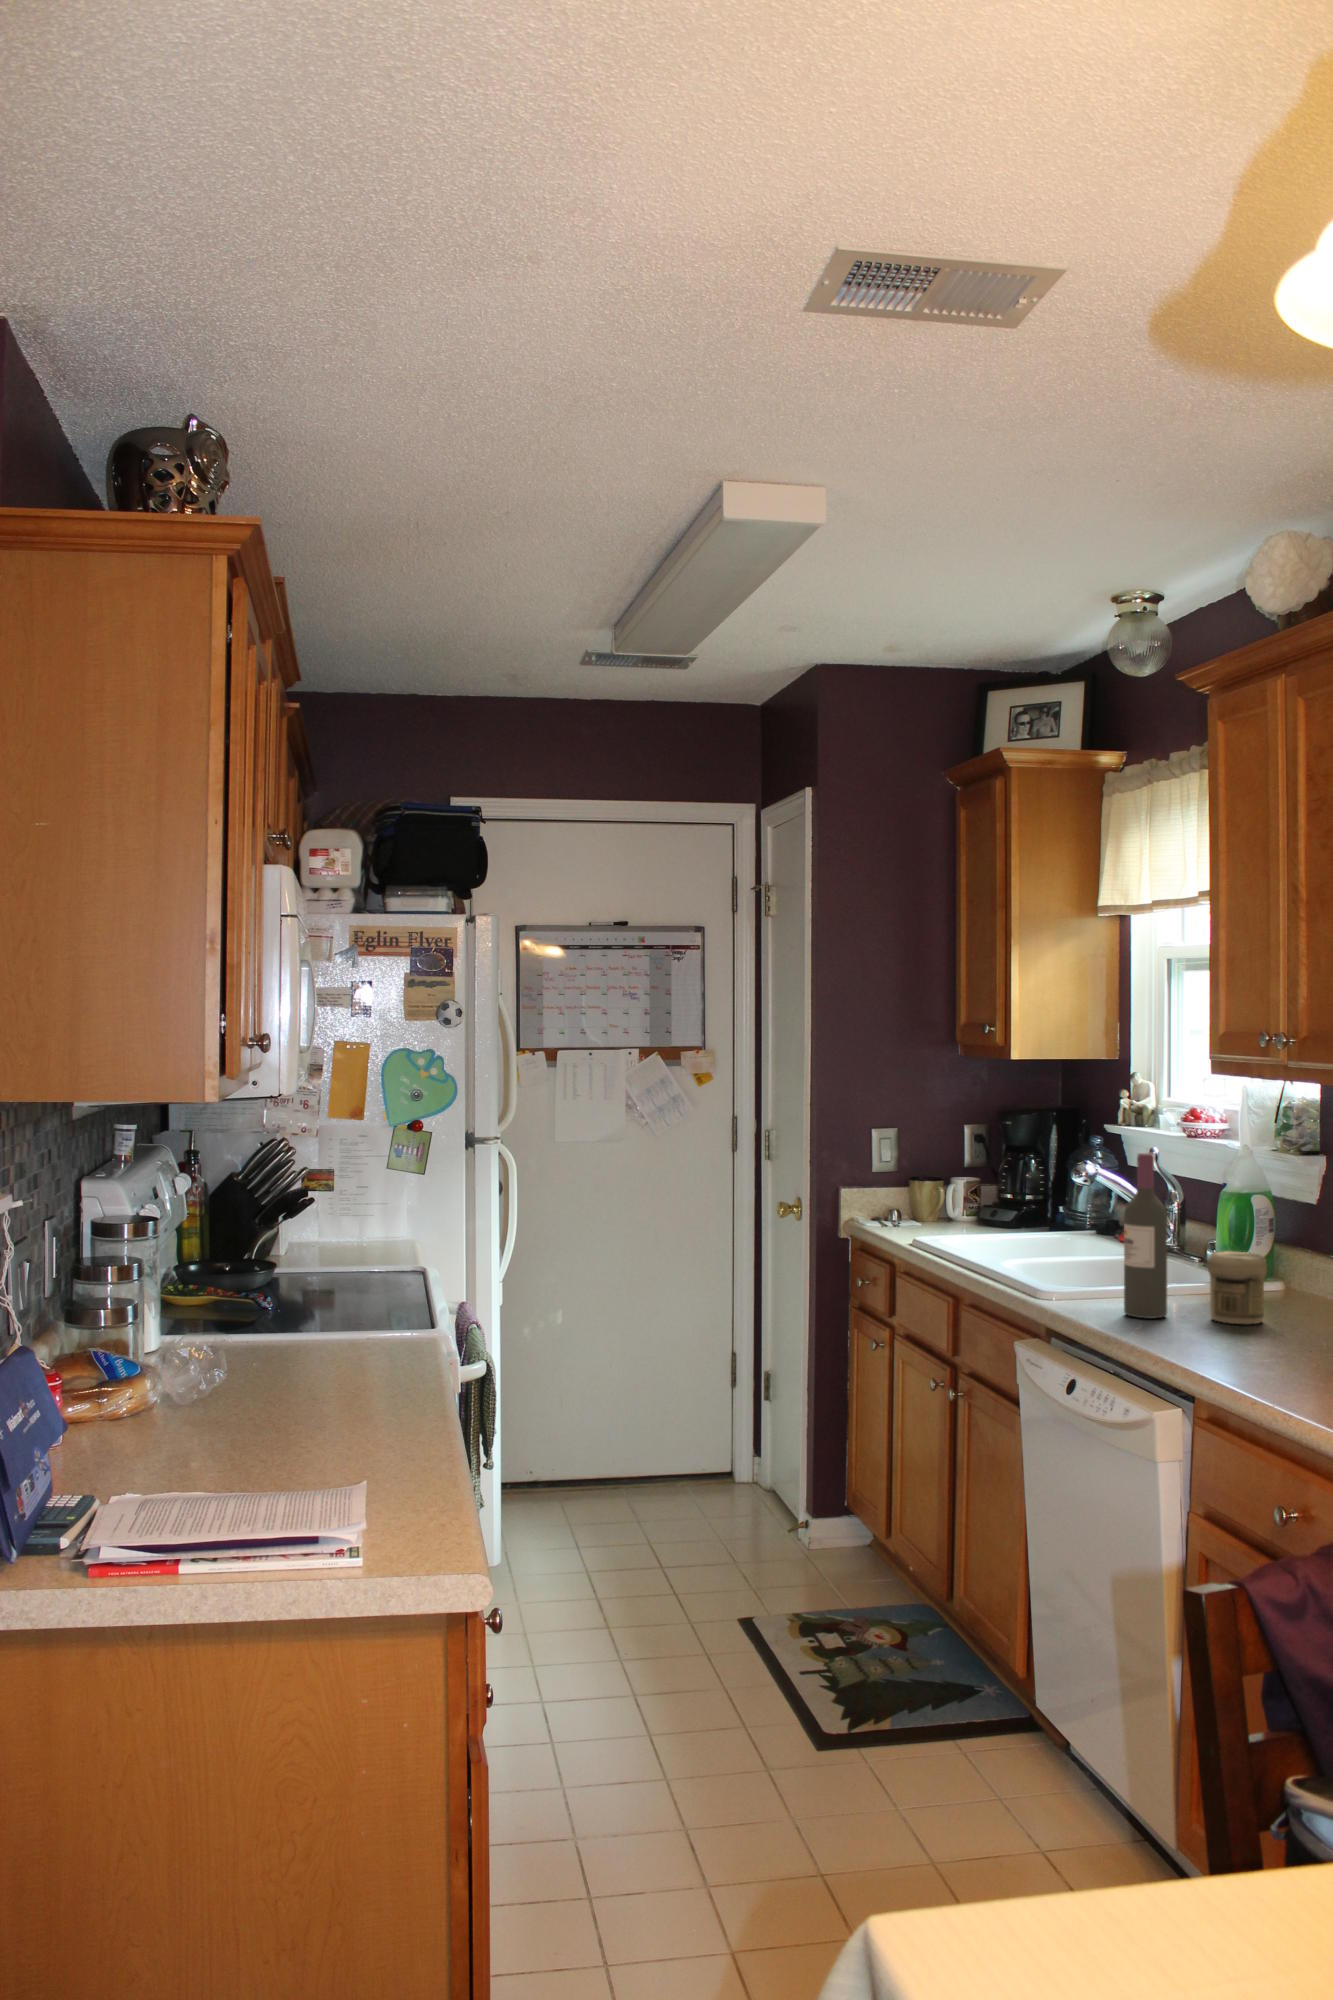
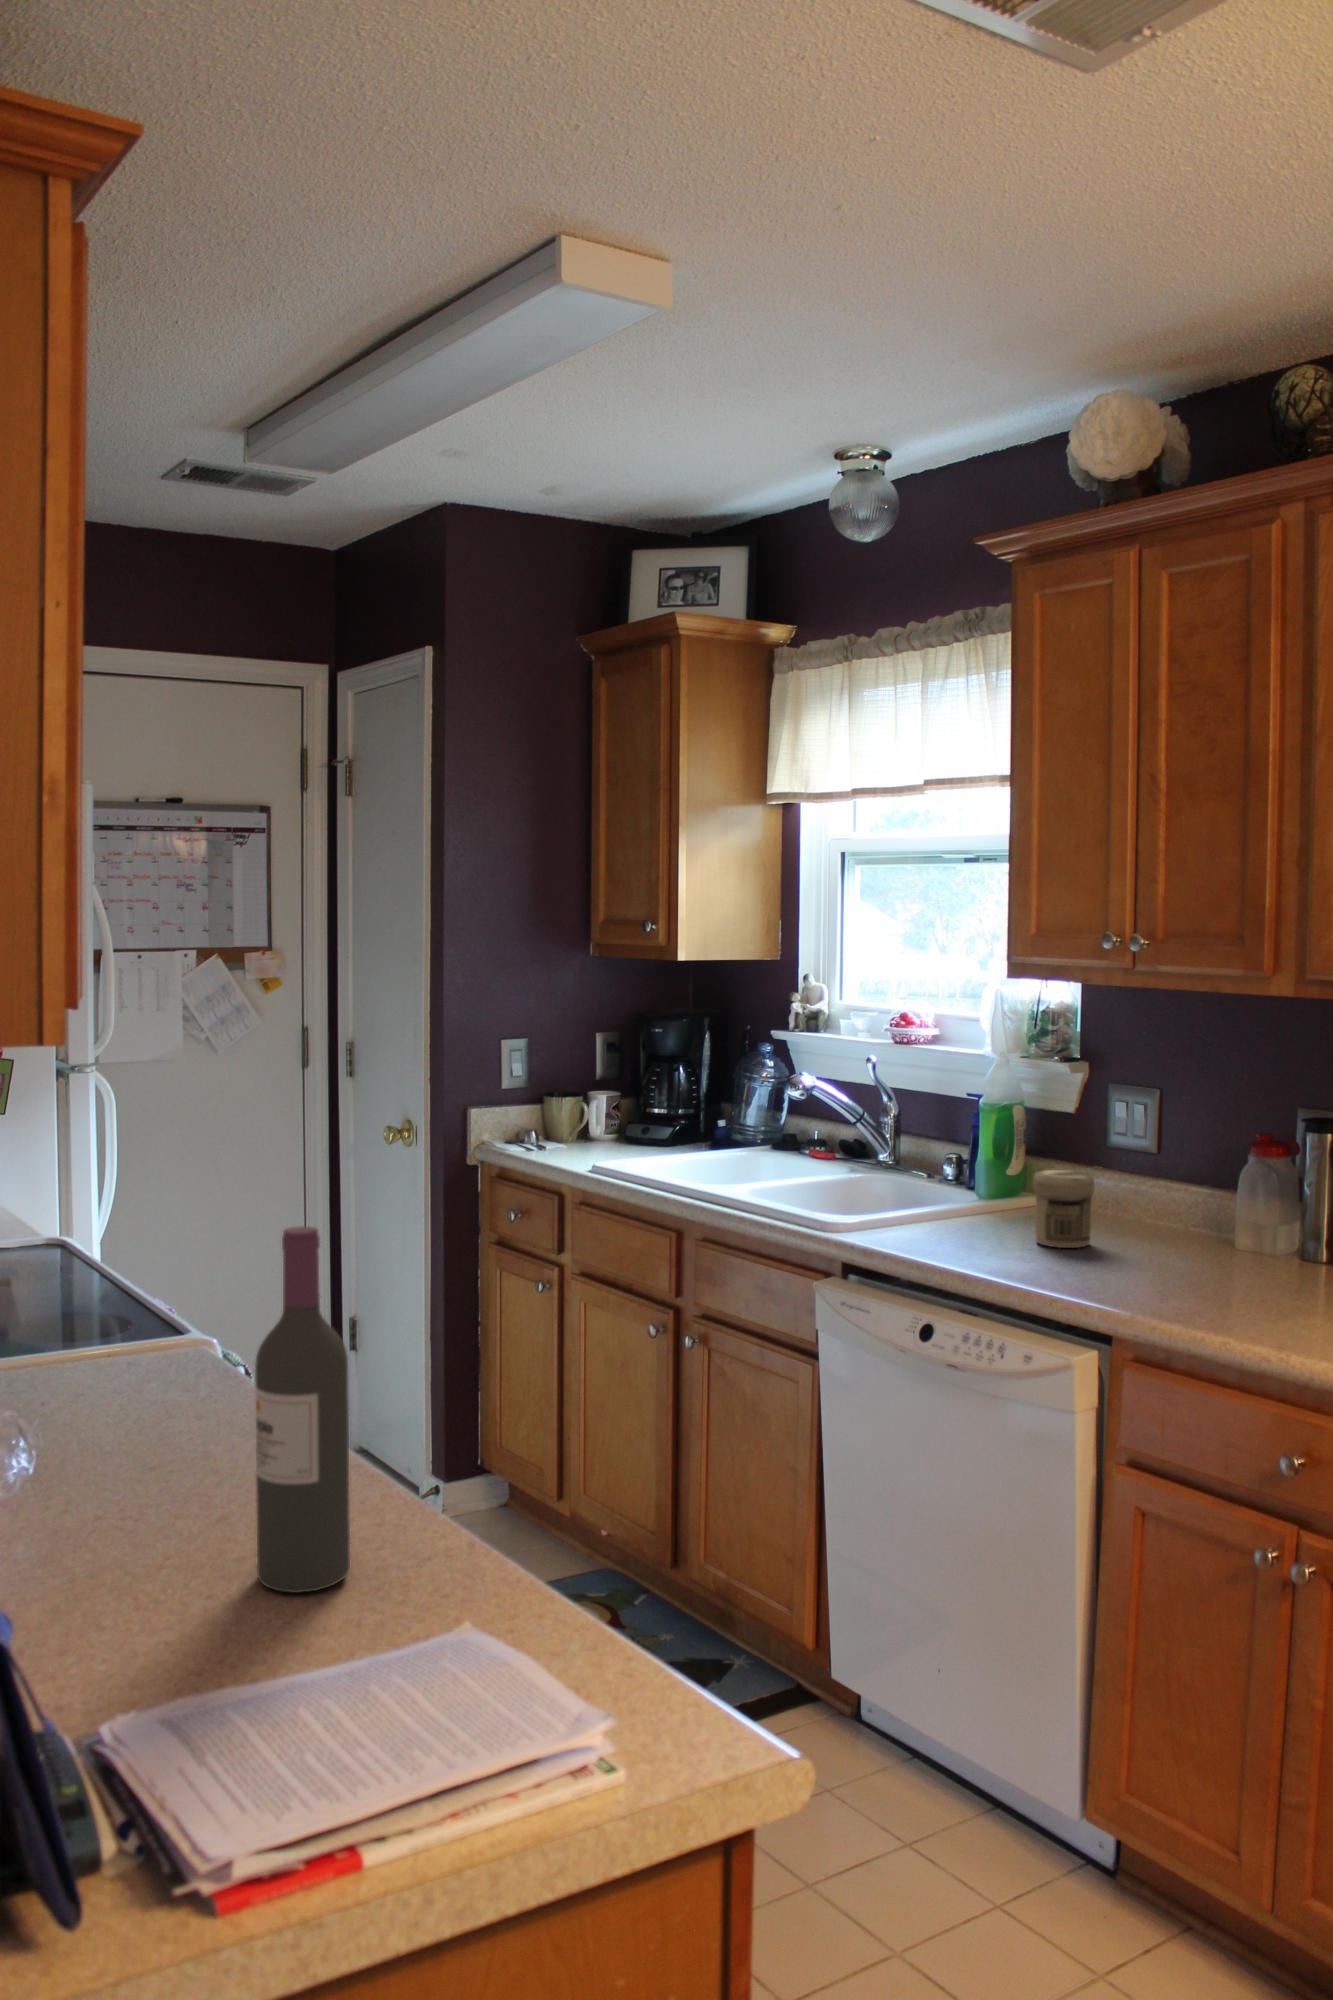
wine bottle: present [1124,1153,1167,1318] -> present [255,1226,350,1593]

